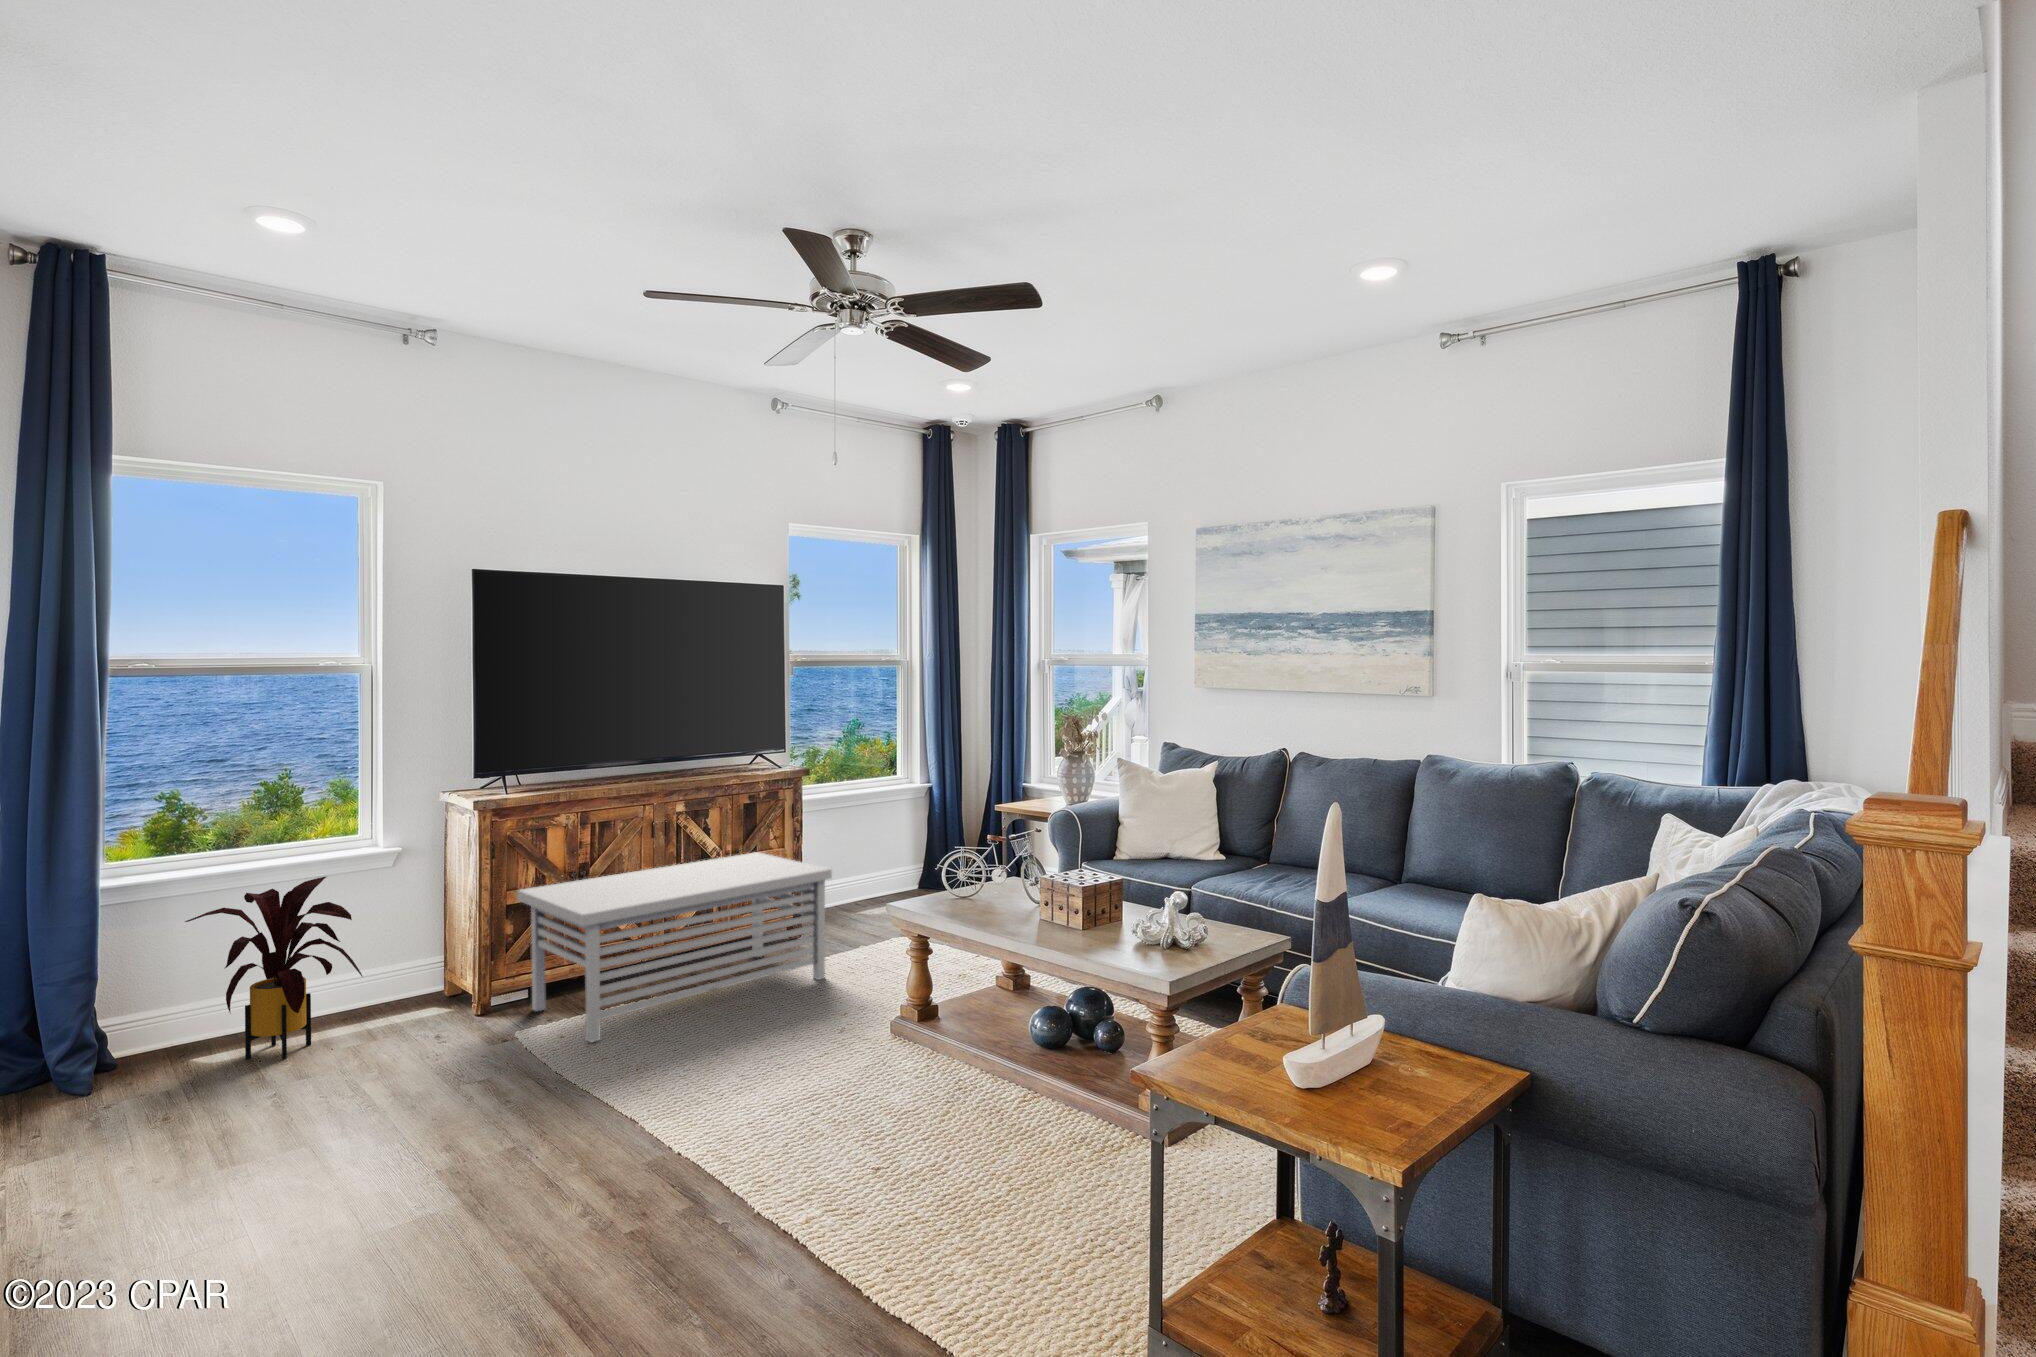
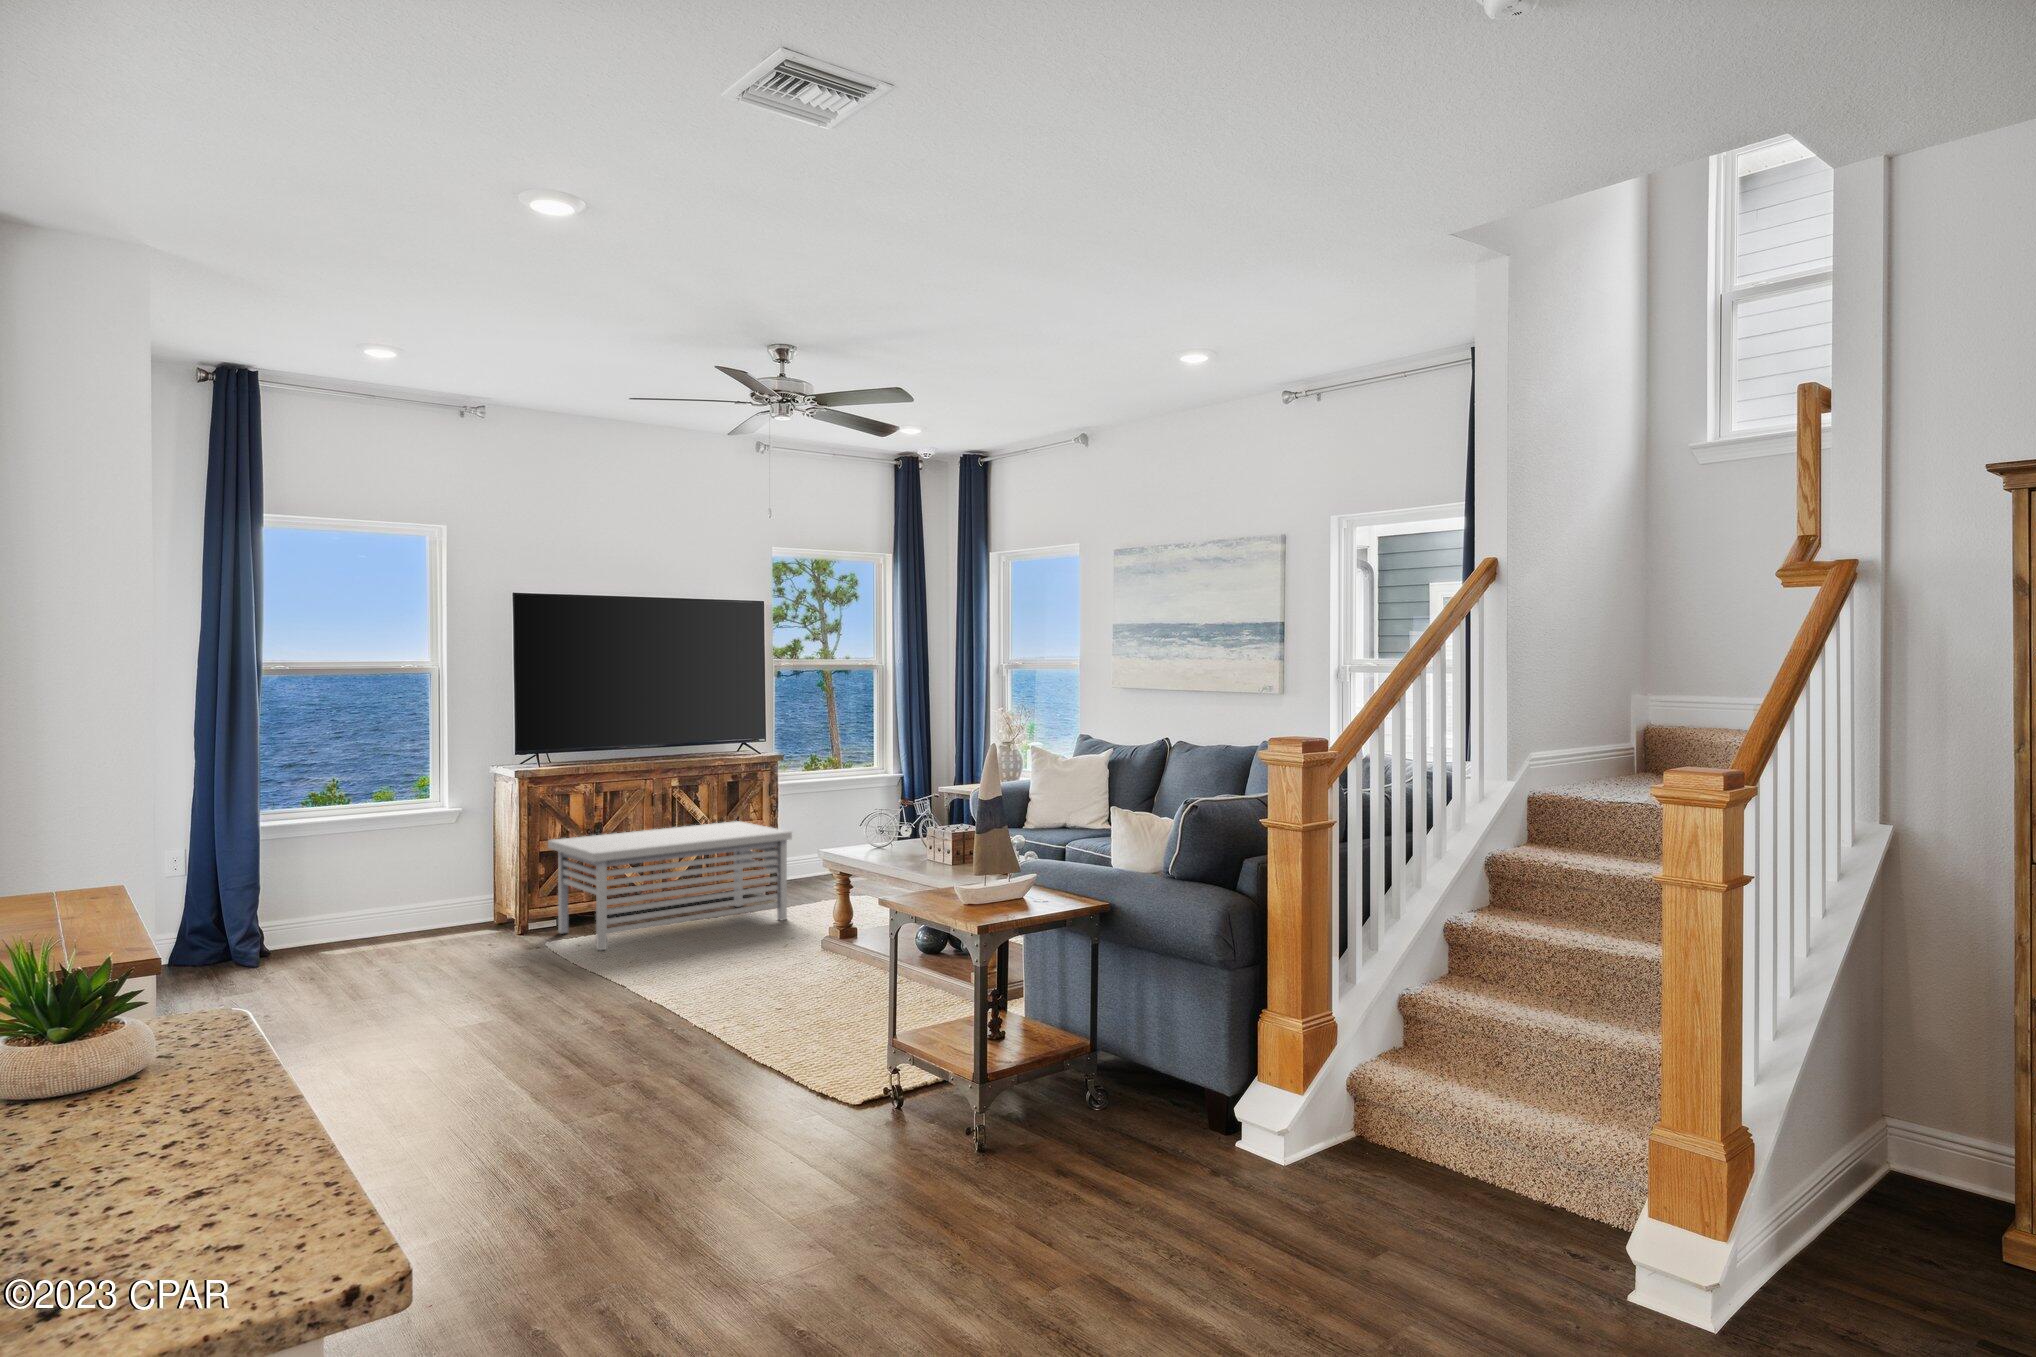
house plant: present [185,877,363,1059] -> none [316,826,437,954]

